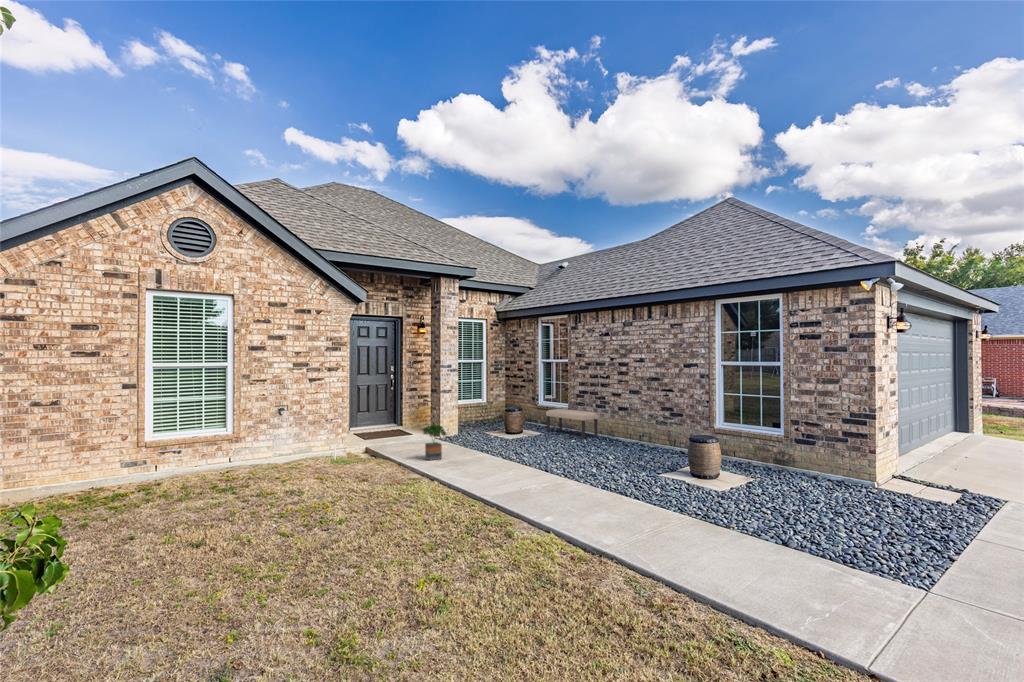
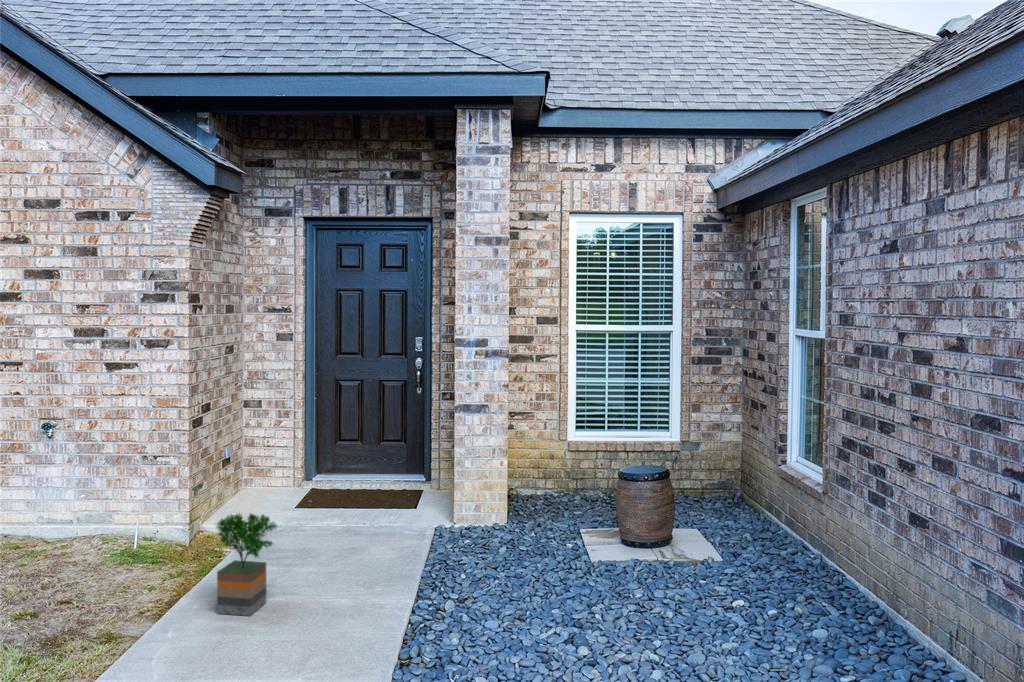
bench: present [546,409,598,439] -> none [757,500,903,637]

